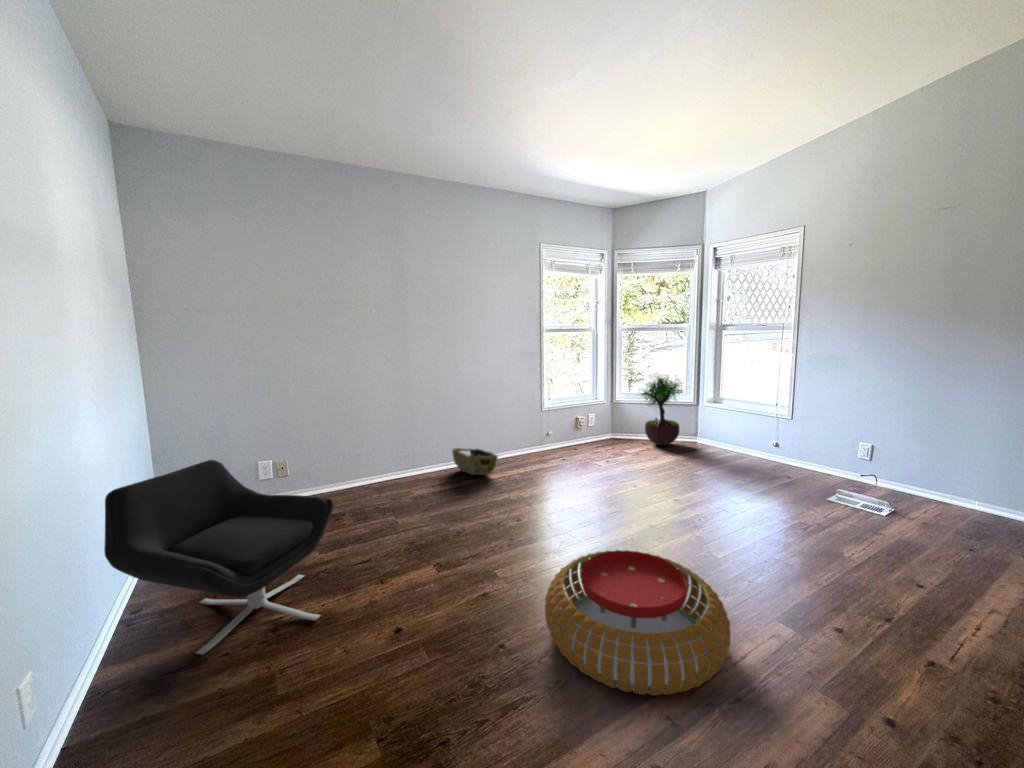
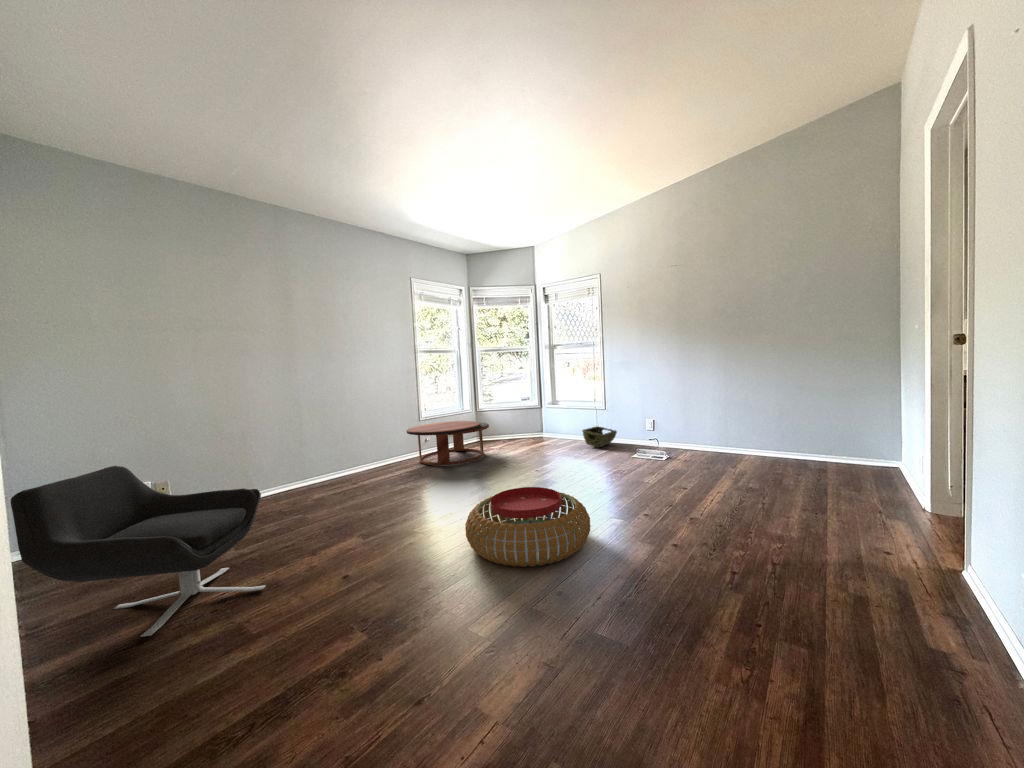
potted tree: present [641,376,682,445] -> none [497,380,533,441]
coffee table: none [523,415,622,471] -> present [407,421,489,465]
woven basket: present [452,448,498,475] -> present [582,426,617,447]

